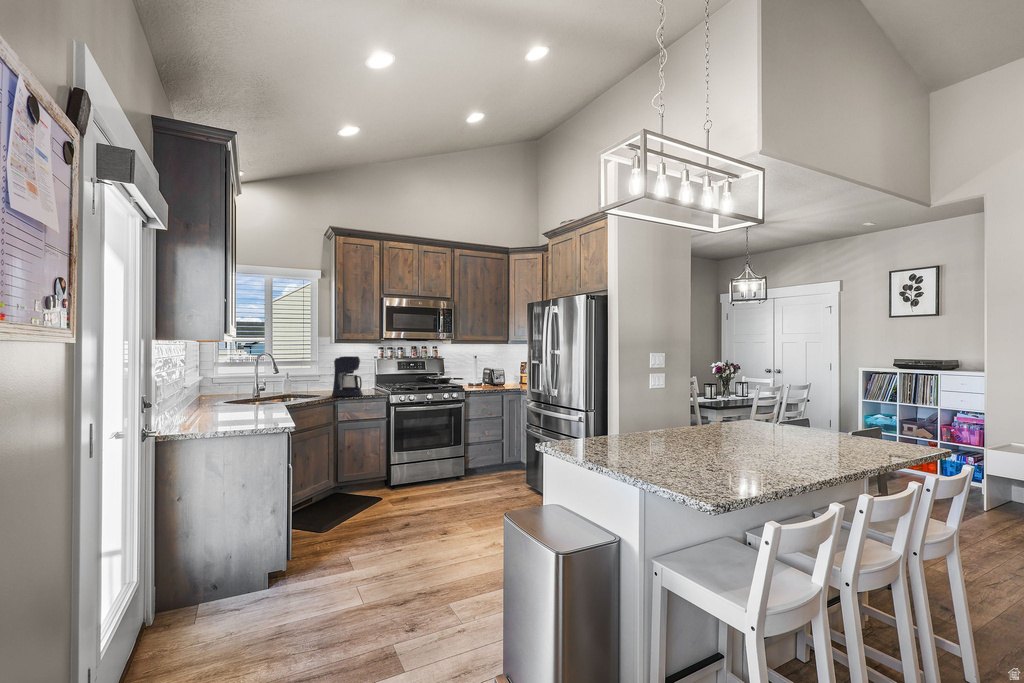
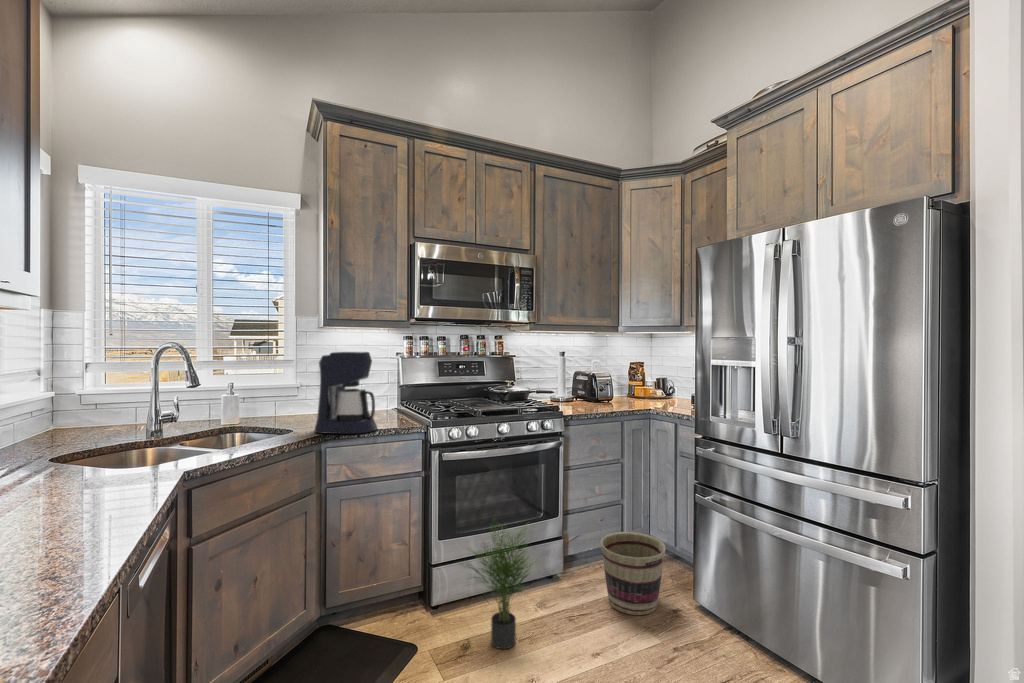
potted plant: none [399,438,442,498] -> present [468,527,530,649]
basket: none [479,452,512,489] -> present [601,532,666,615]

